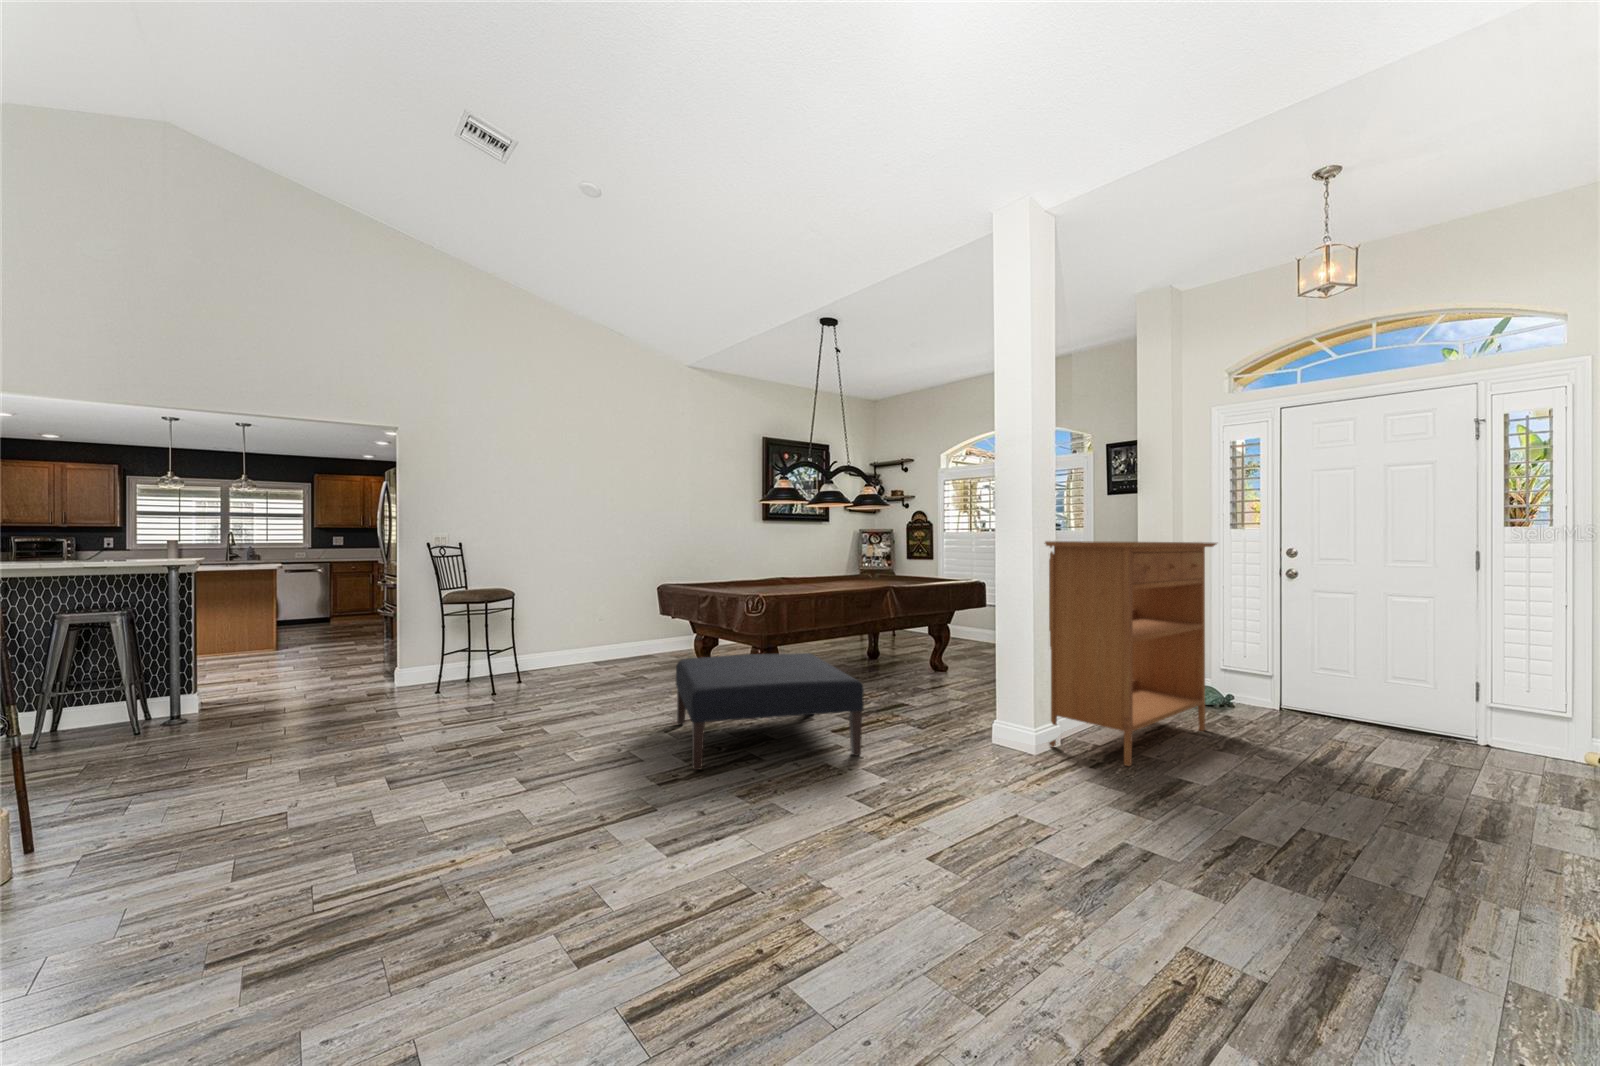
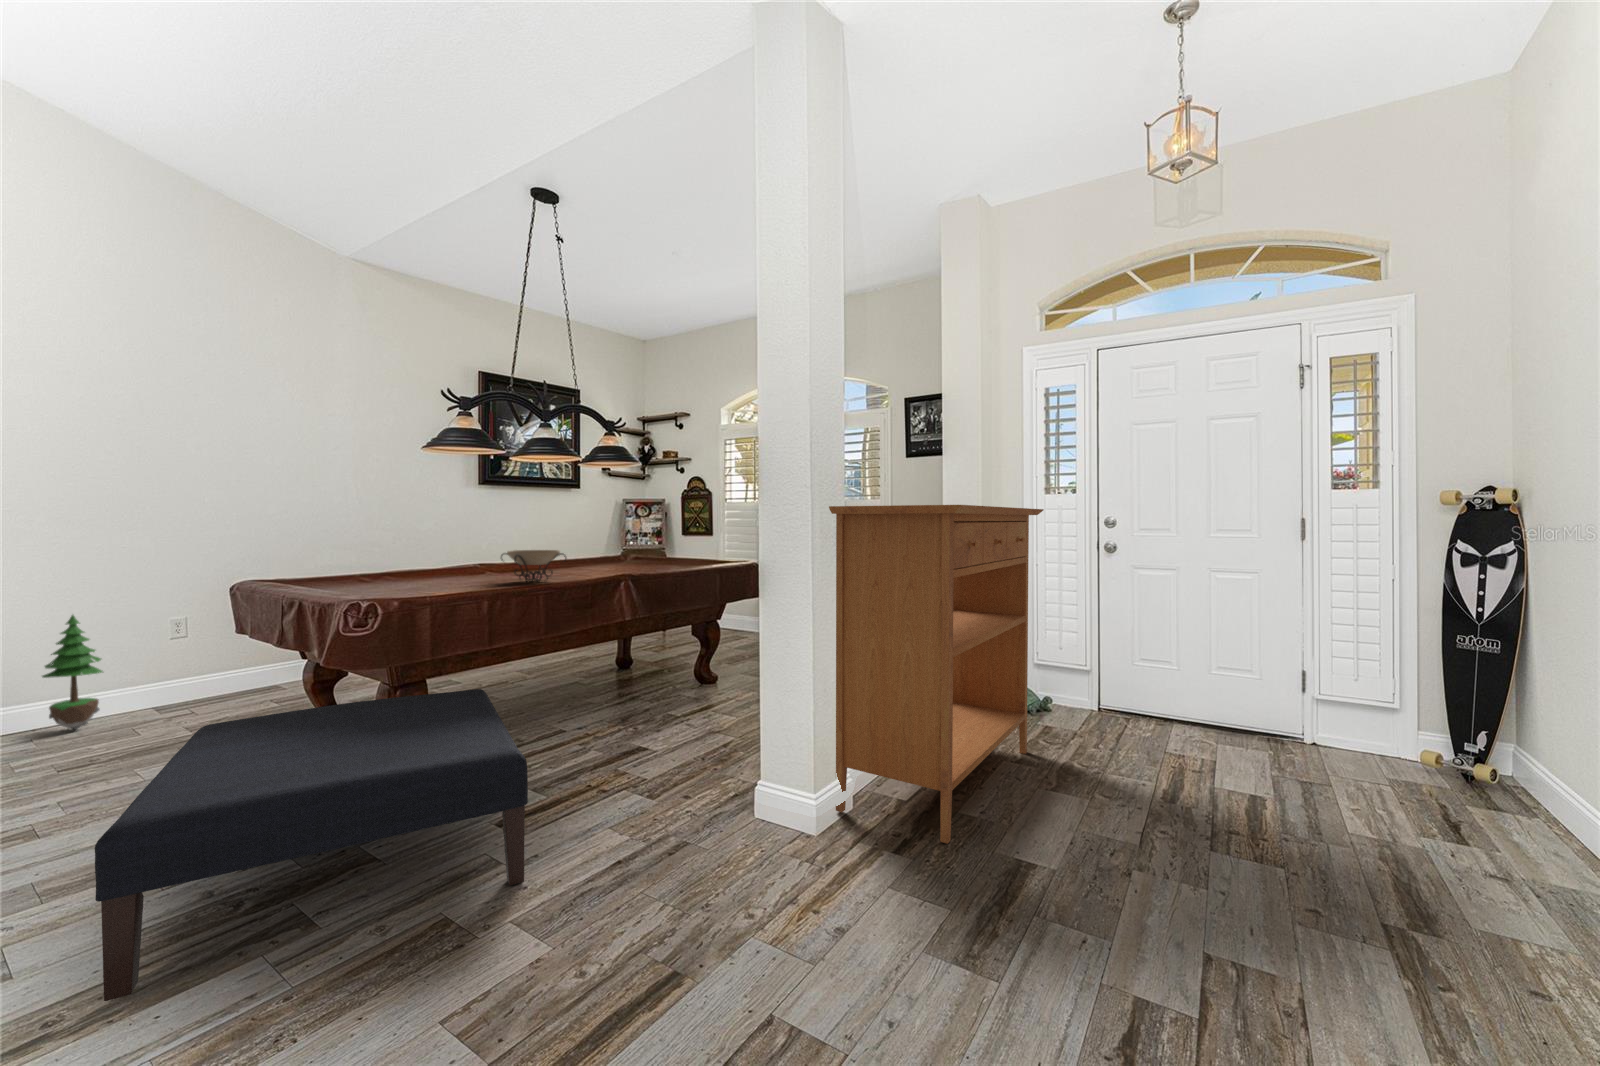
decorative bowl: none [806,568,851,589] -> present [501,550,566,581]
potted tree: none [546,601,573,671] -> present [42,615,103,730]

